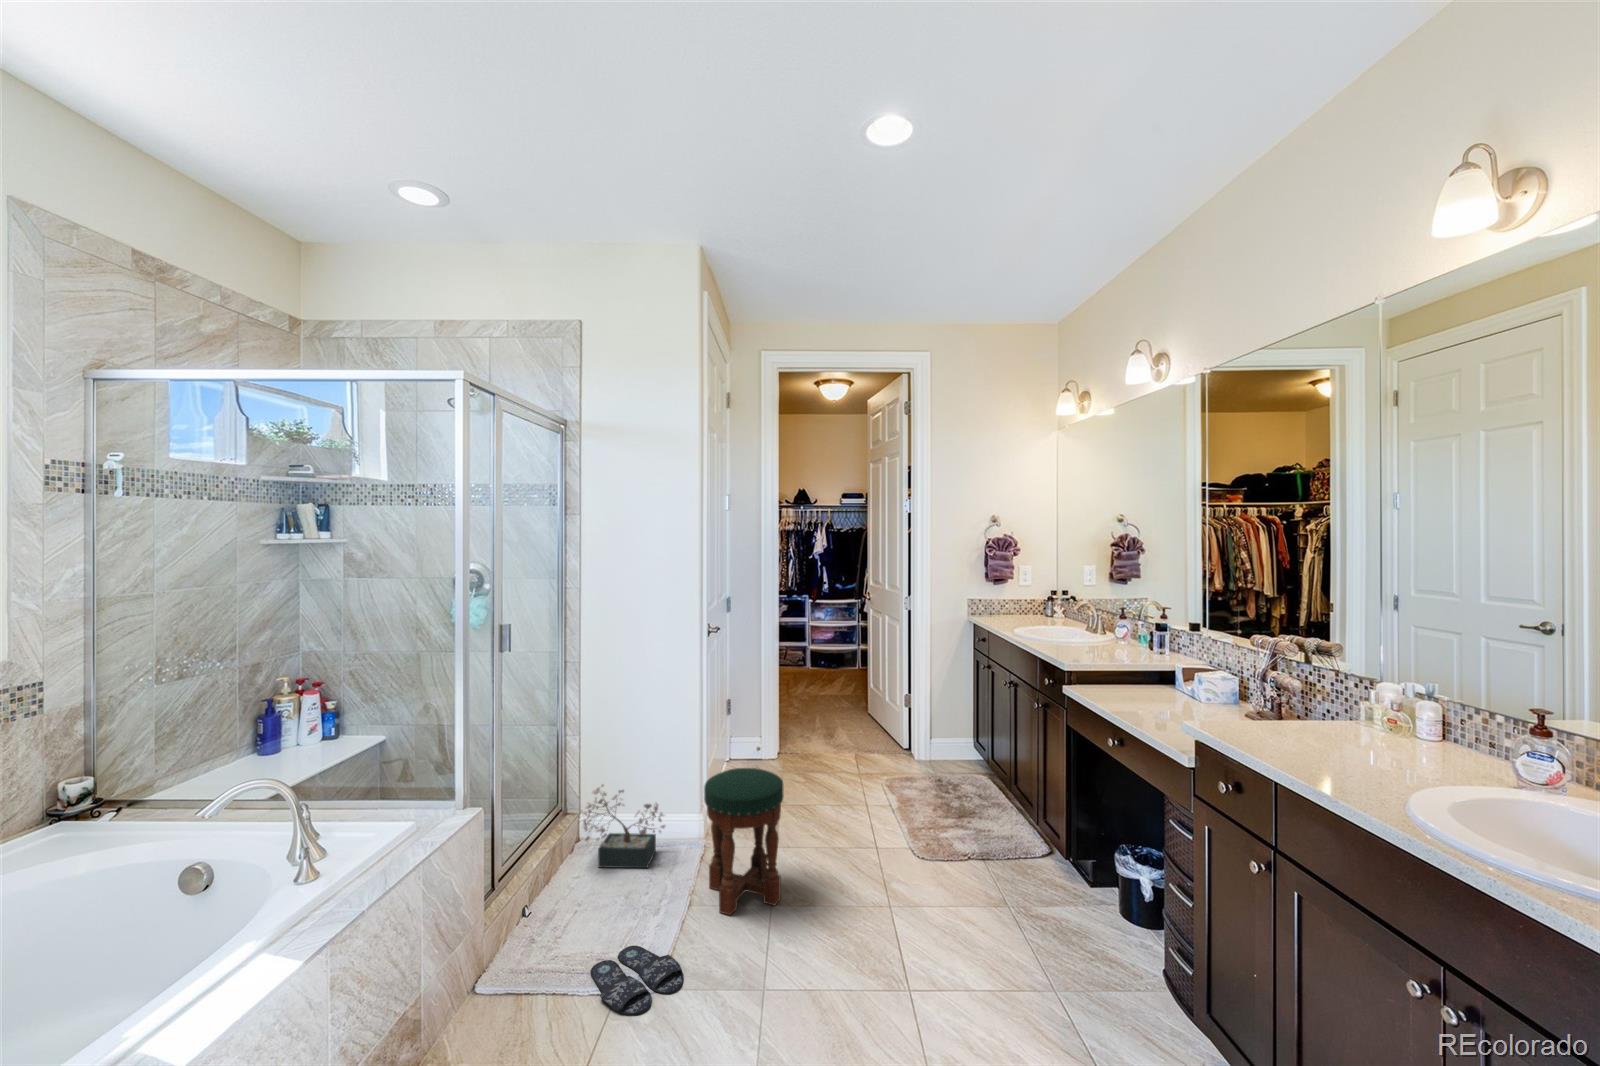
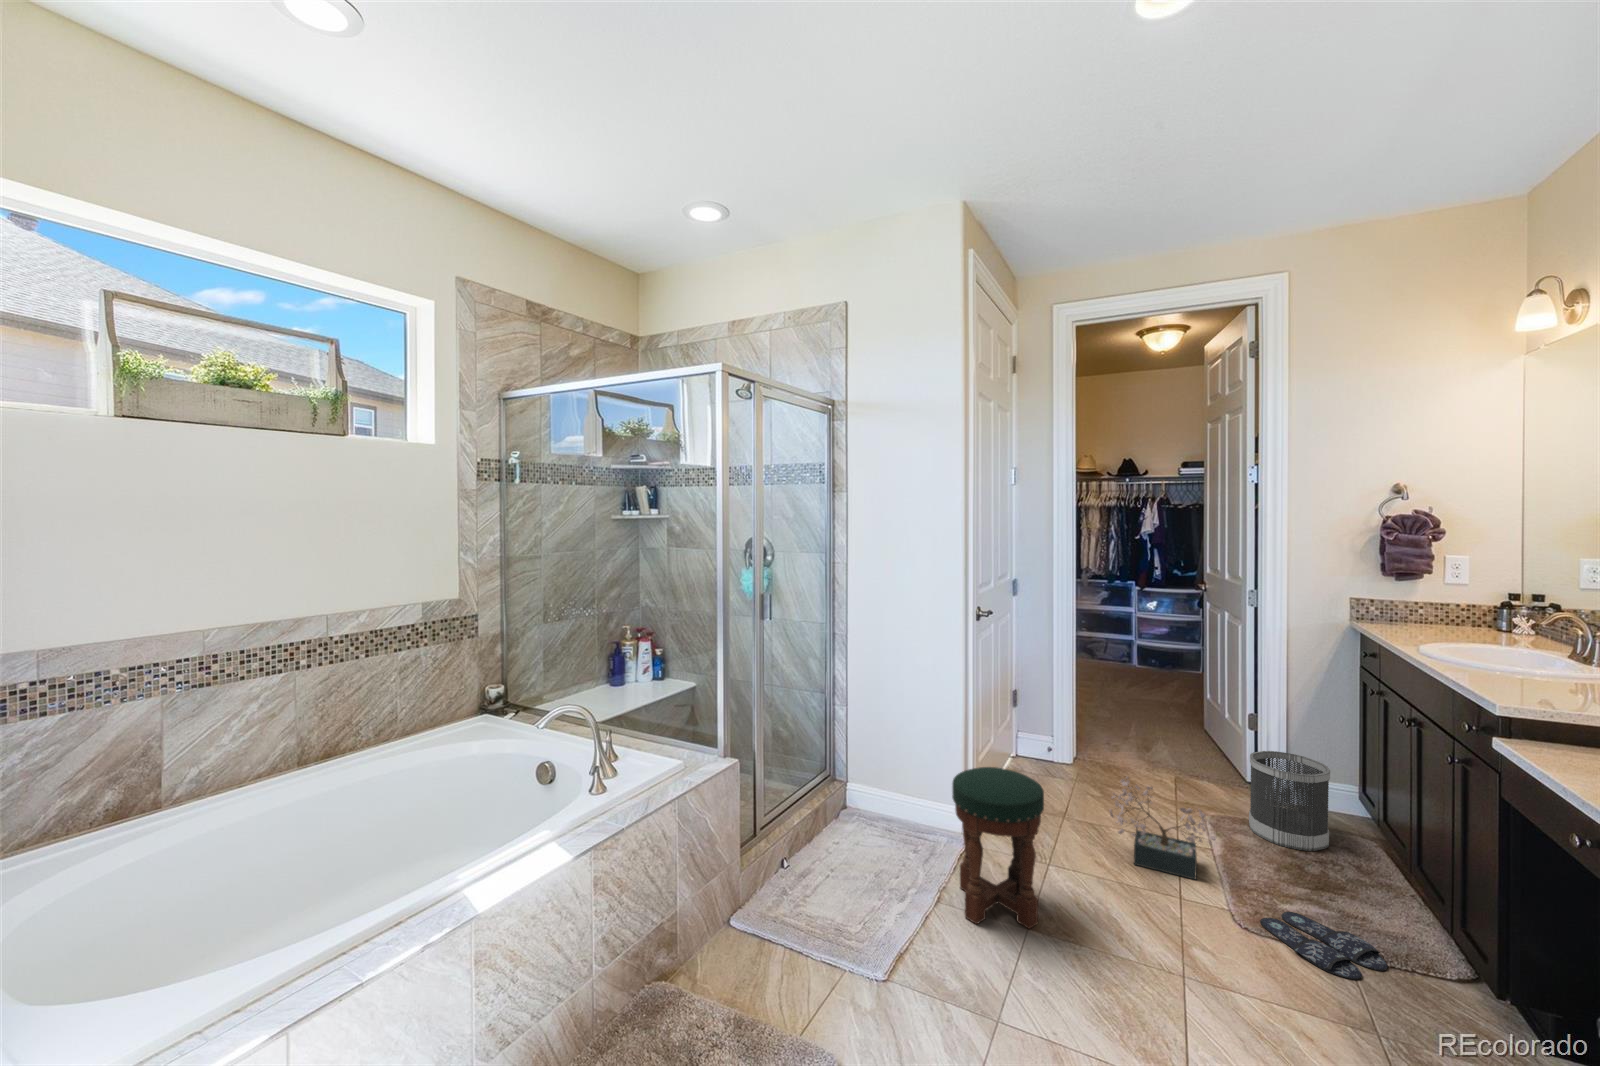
wastebasket: none [912,719,962,791] -> present [1249,751,1330,851]
decorative plant: present [581,785,665,868] -> present [1109,777,1216,879]
slippers: present [590,946,683,1015] -> present [1260,912,1387,979]

